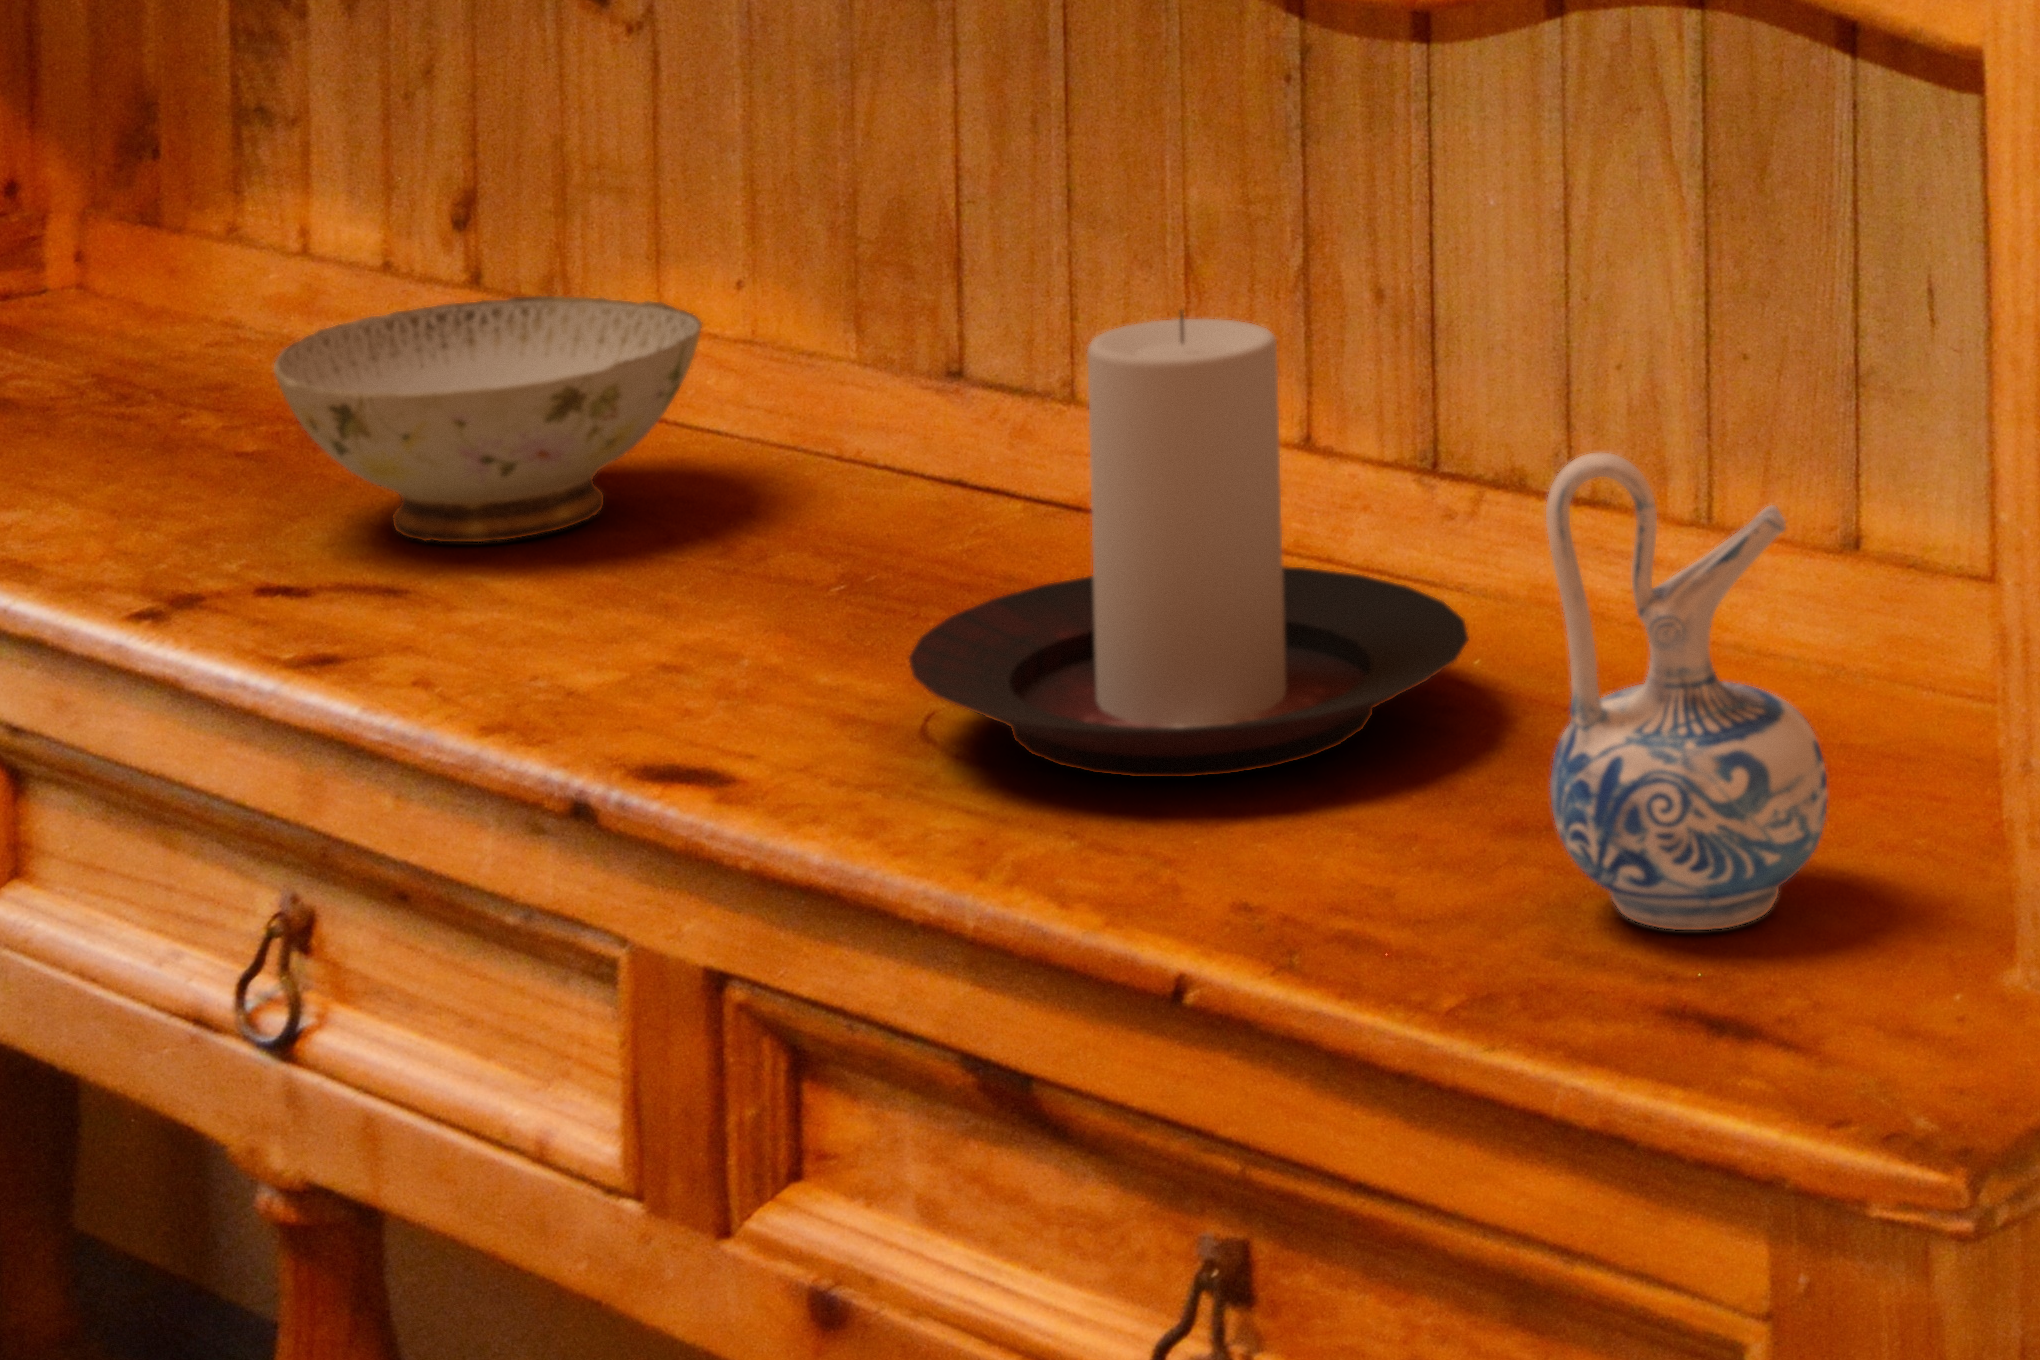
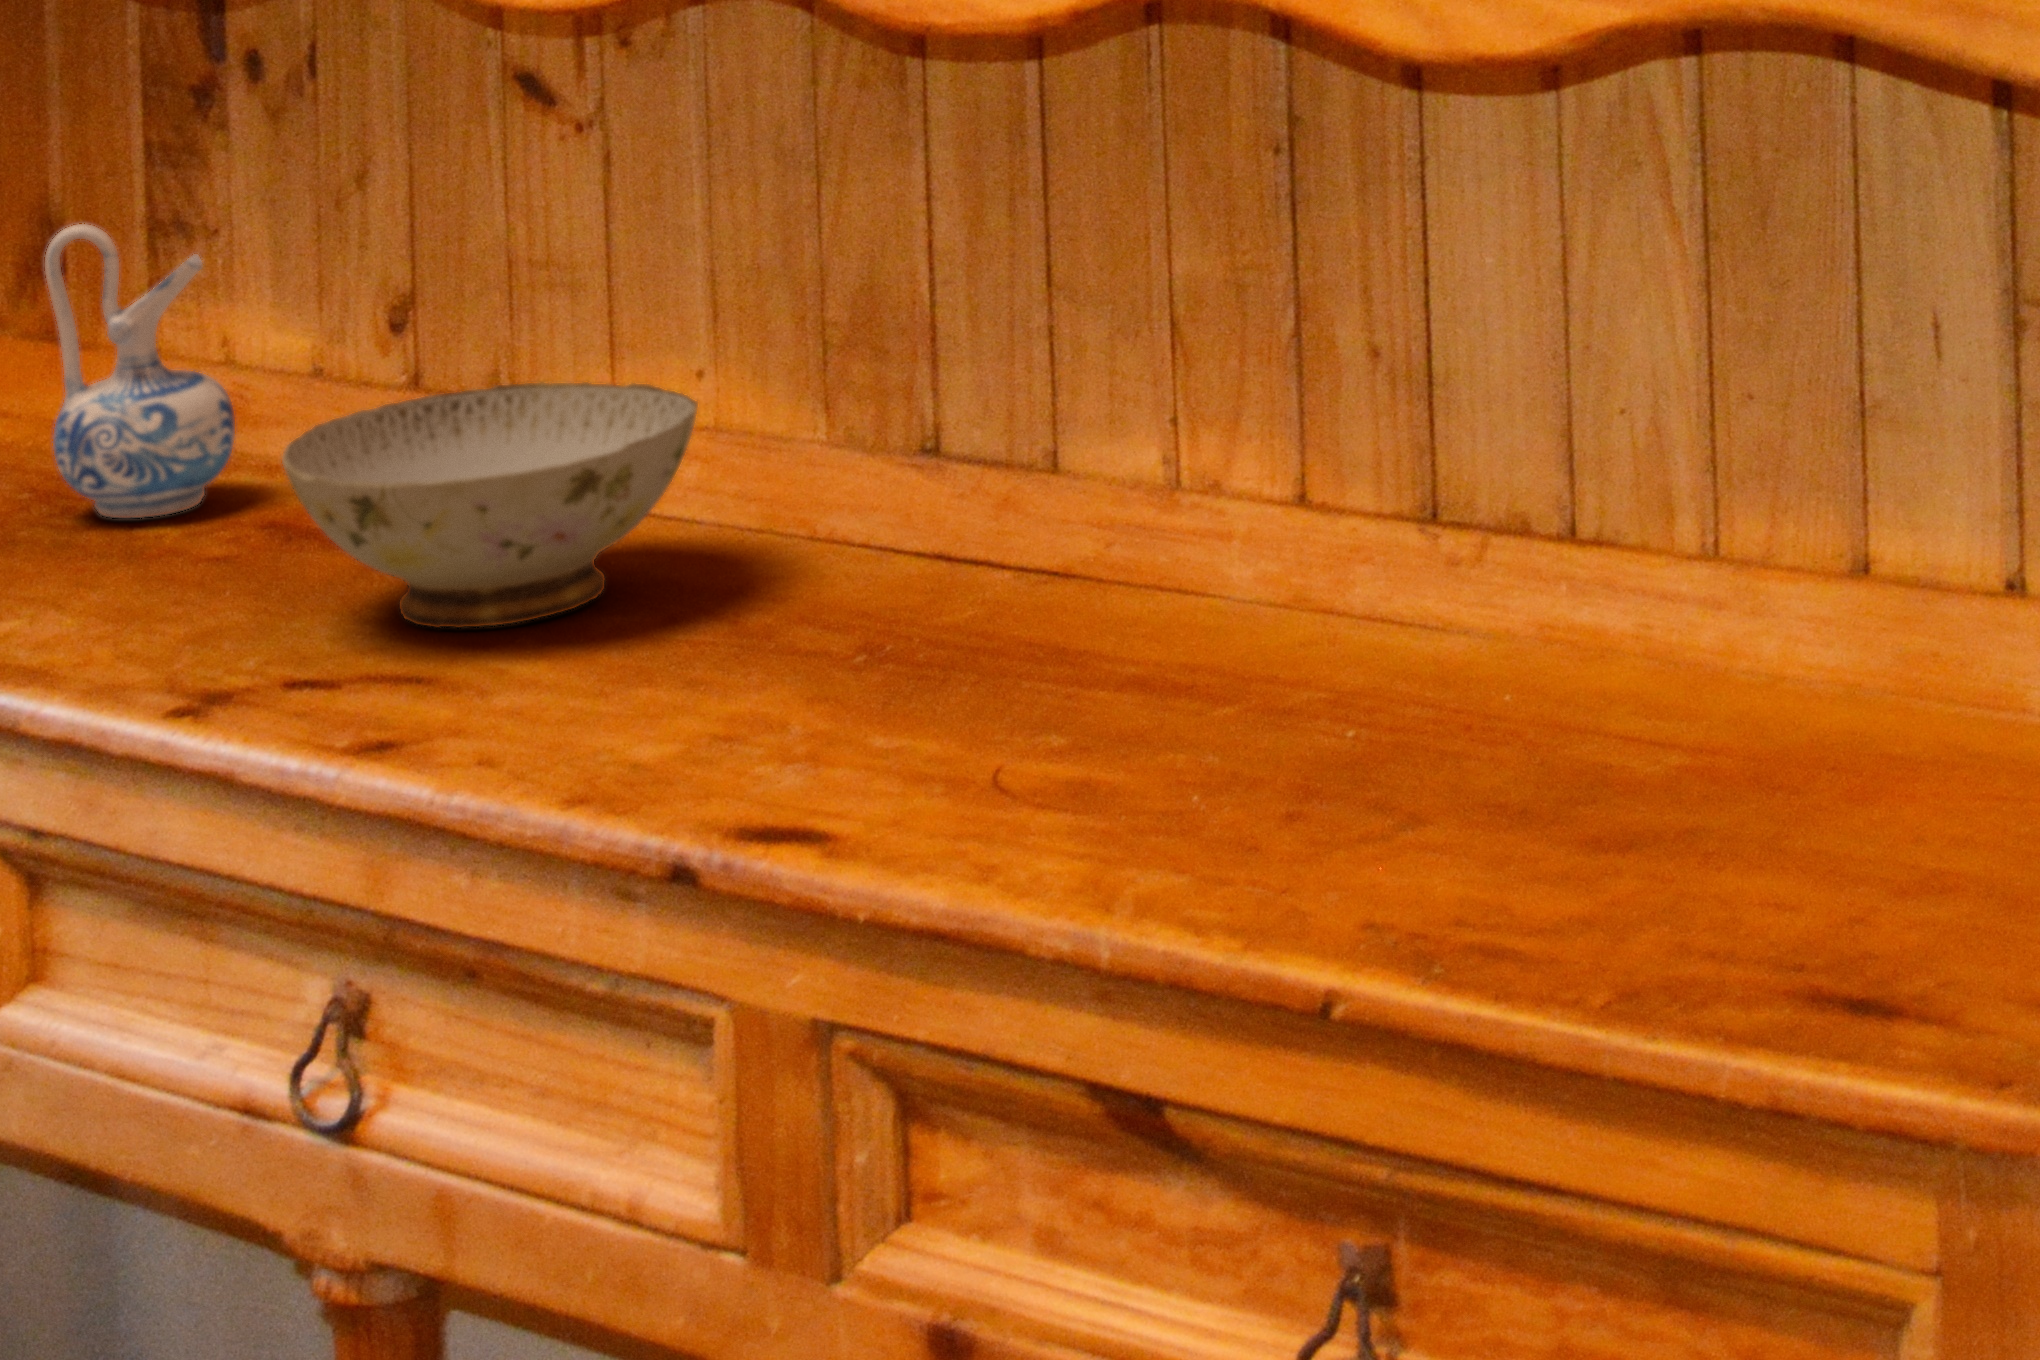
candle holder: present [909,311,1468,777] -> none [991,363,1525,813]
ceramic pitcher: present [1546,453,1828,930] -> present [45,224,235,518]

